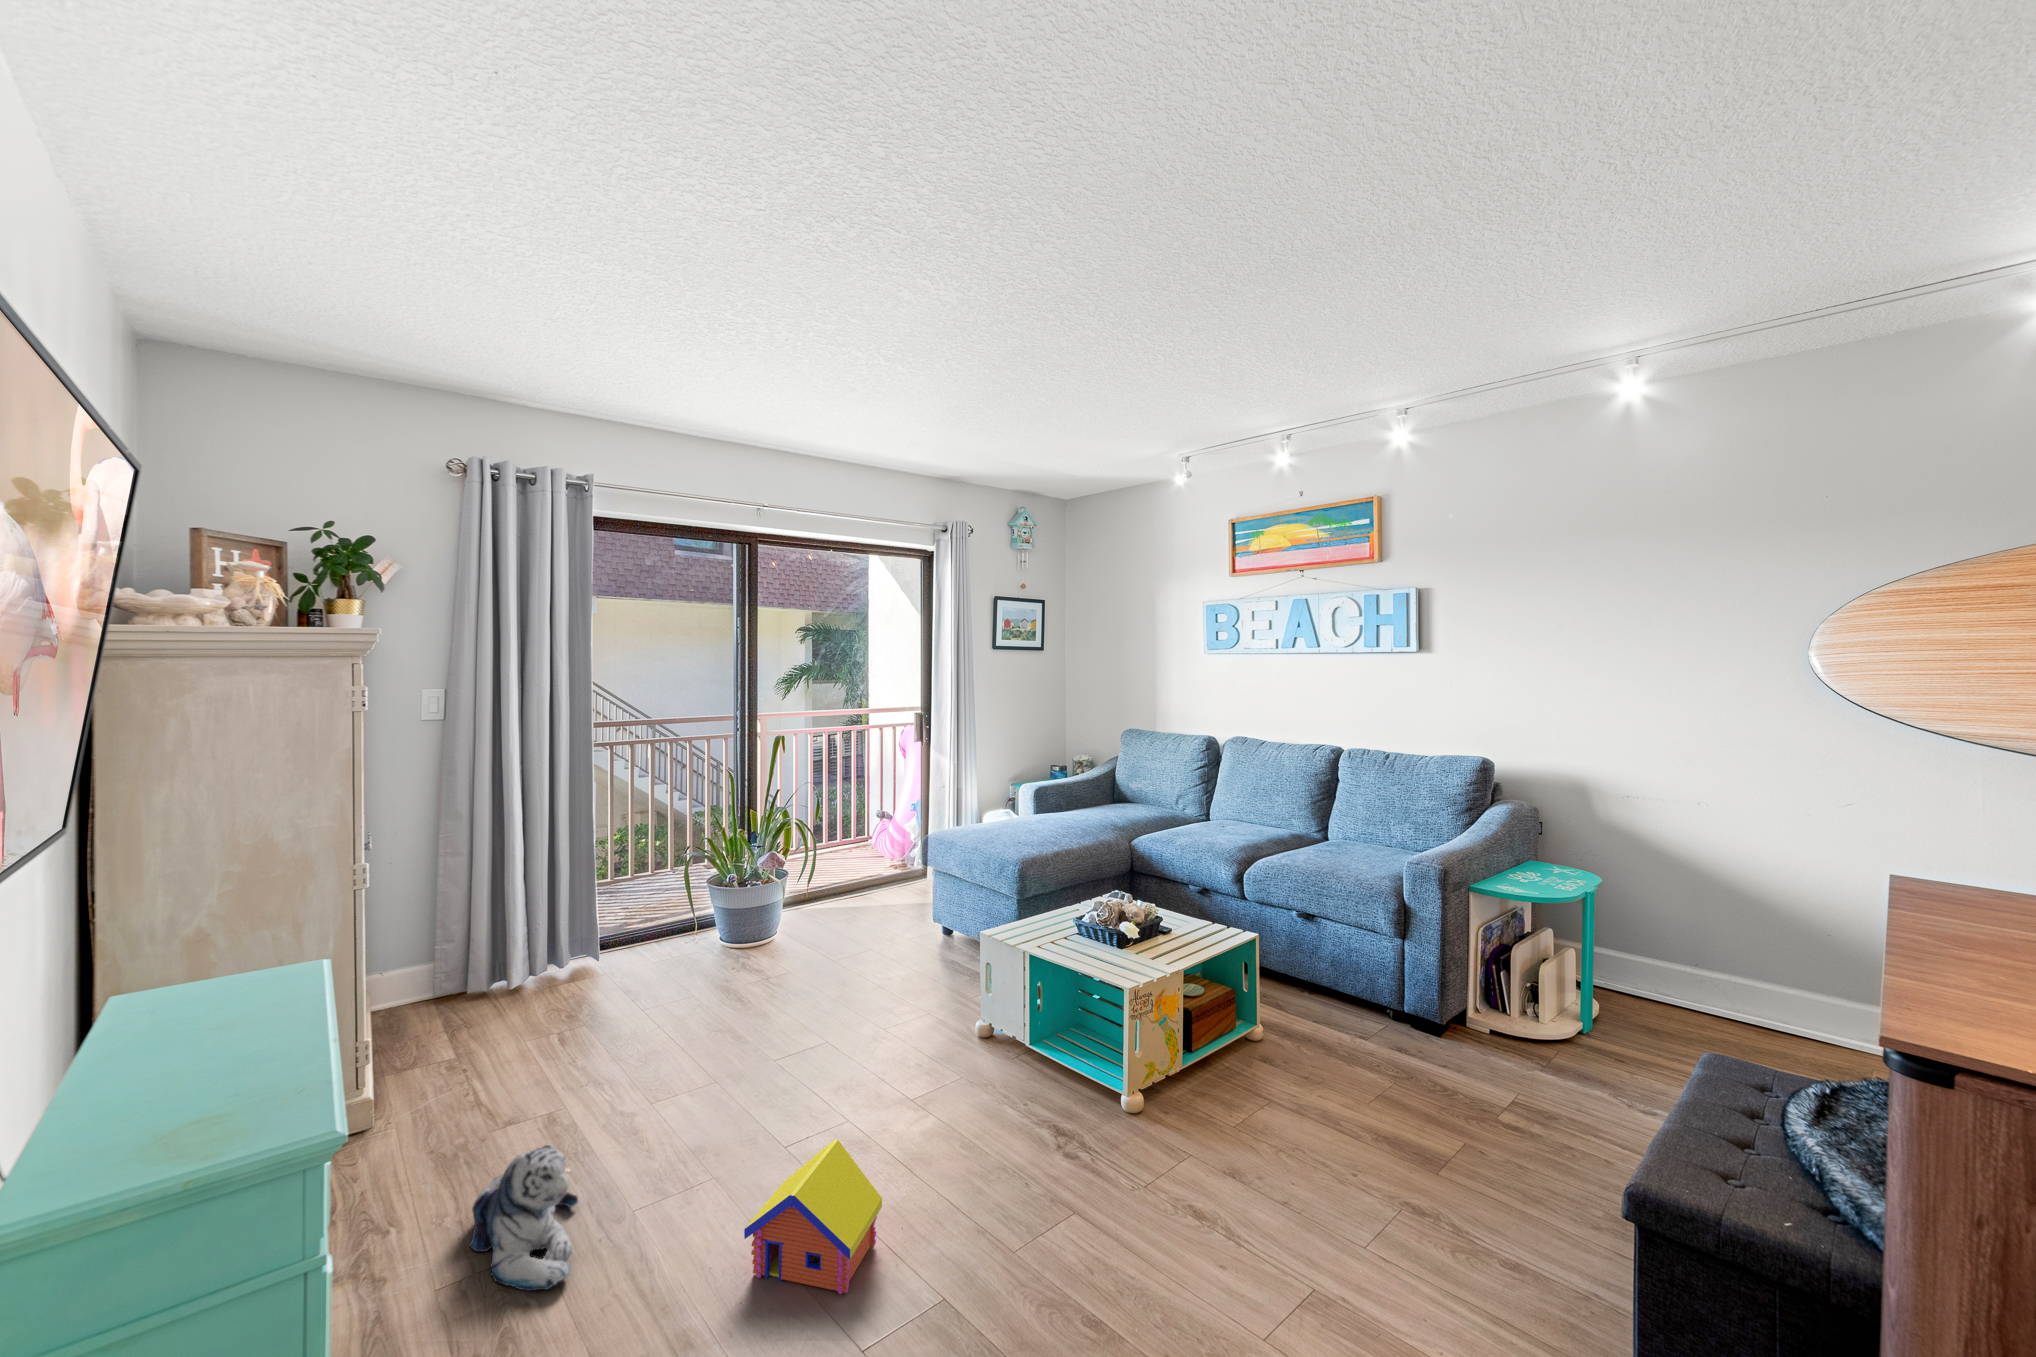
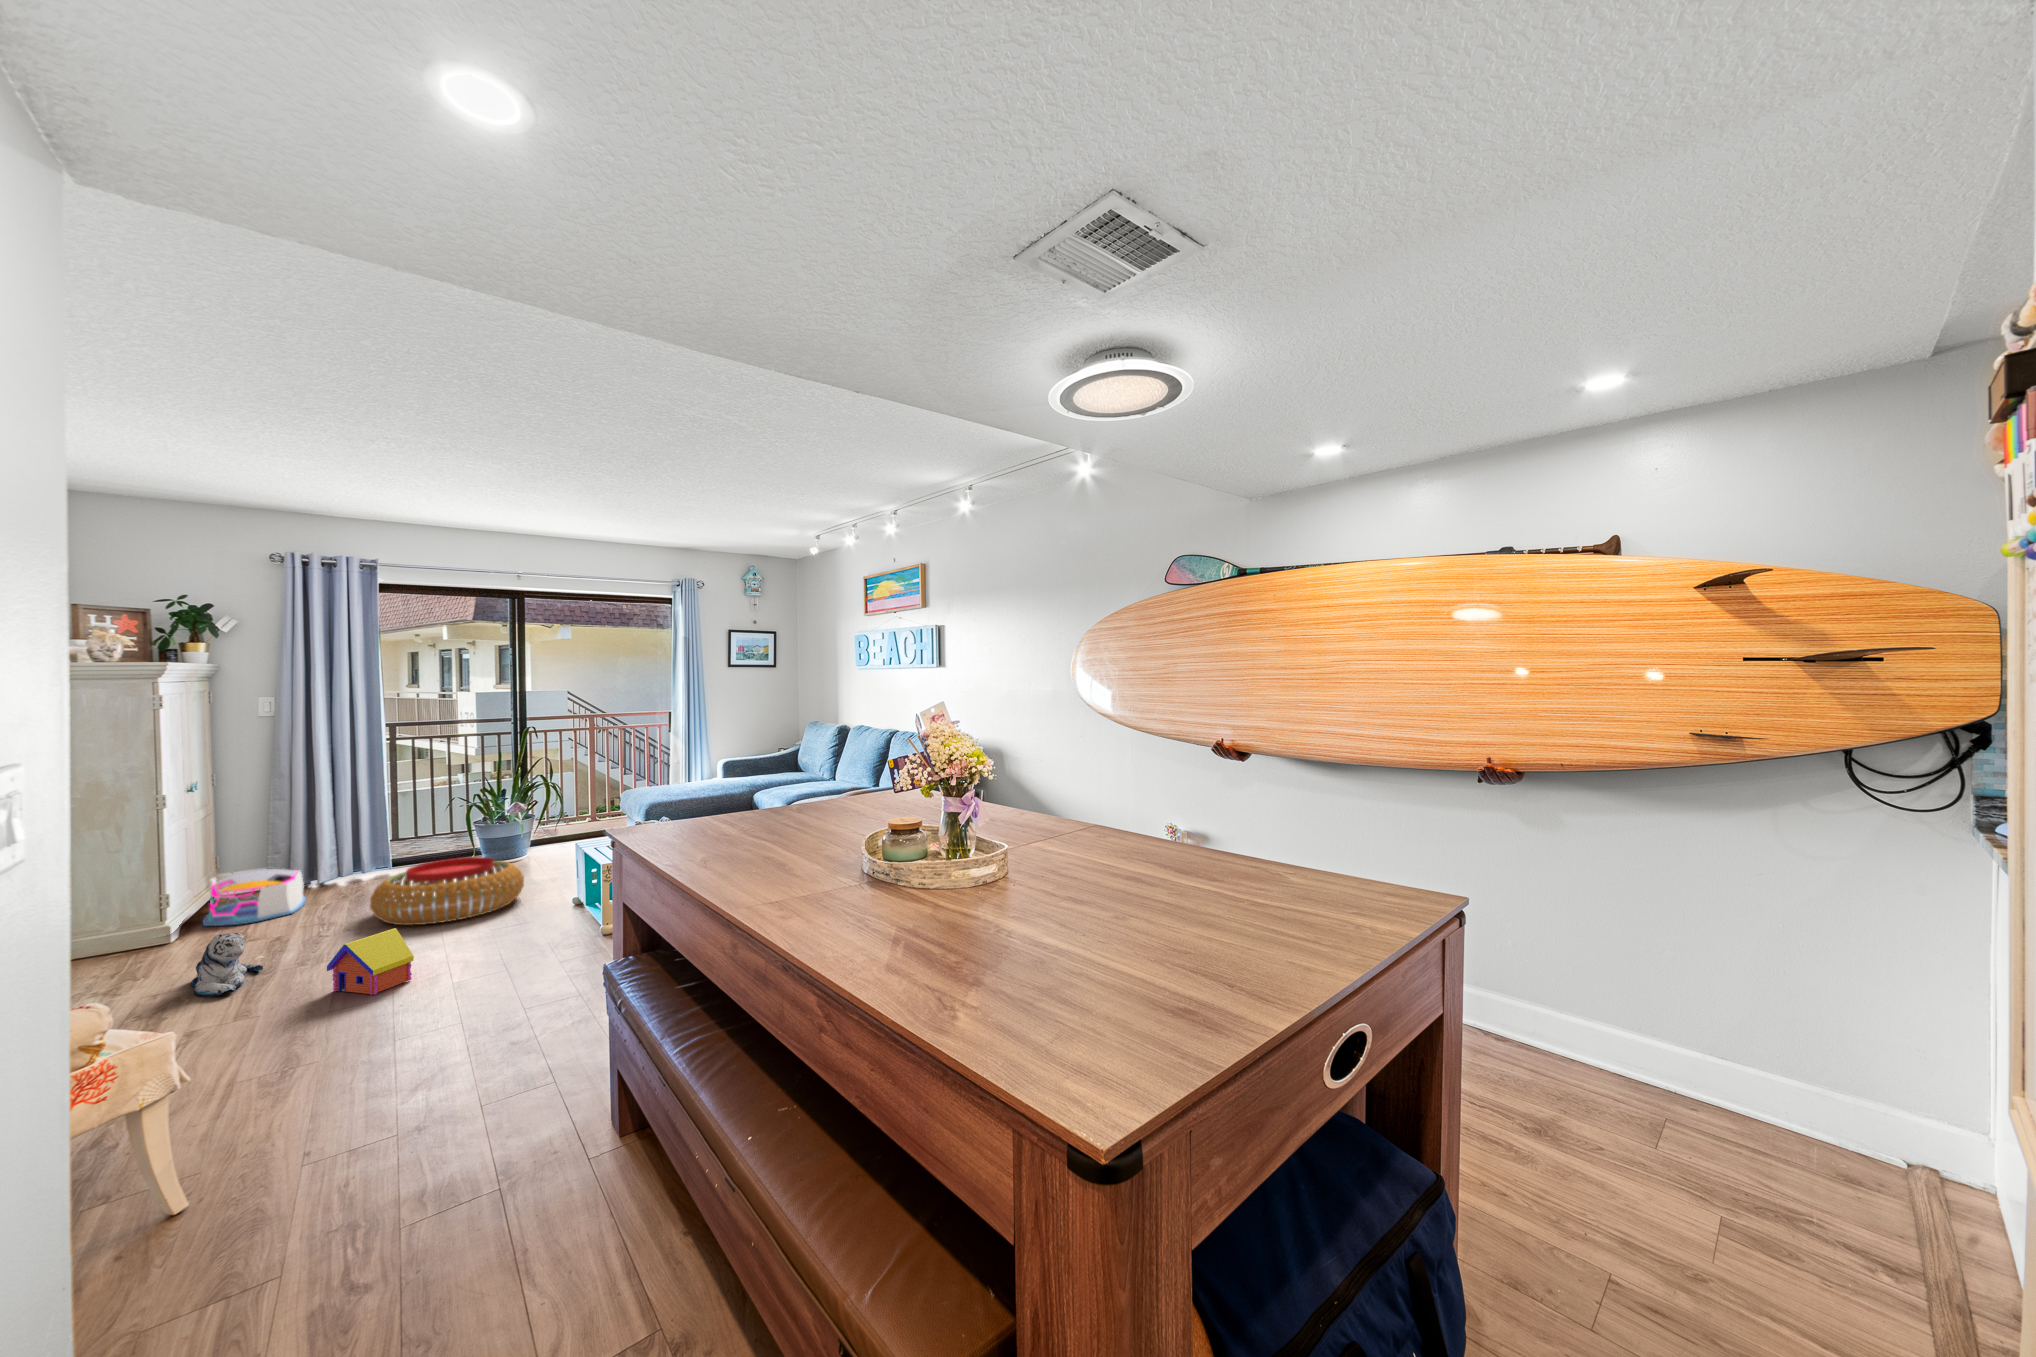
pouf: none [659,946,867,1078] -> present [370,857,524,925]
storage bin: none [389,960,526,1071] -> present [203,869,306,926]

